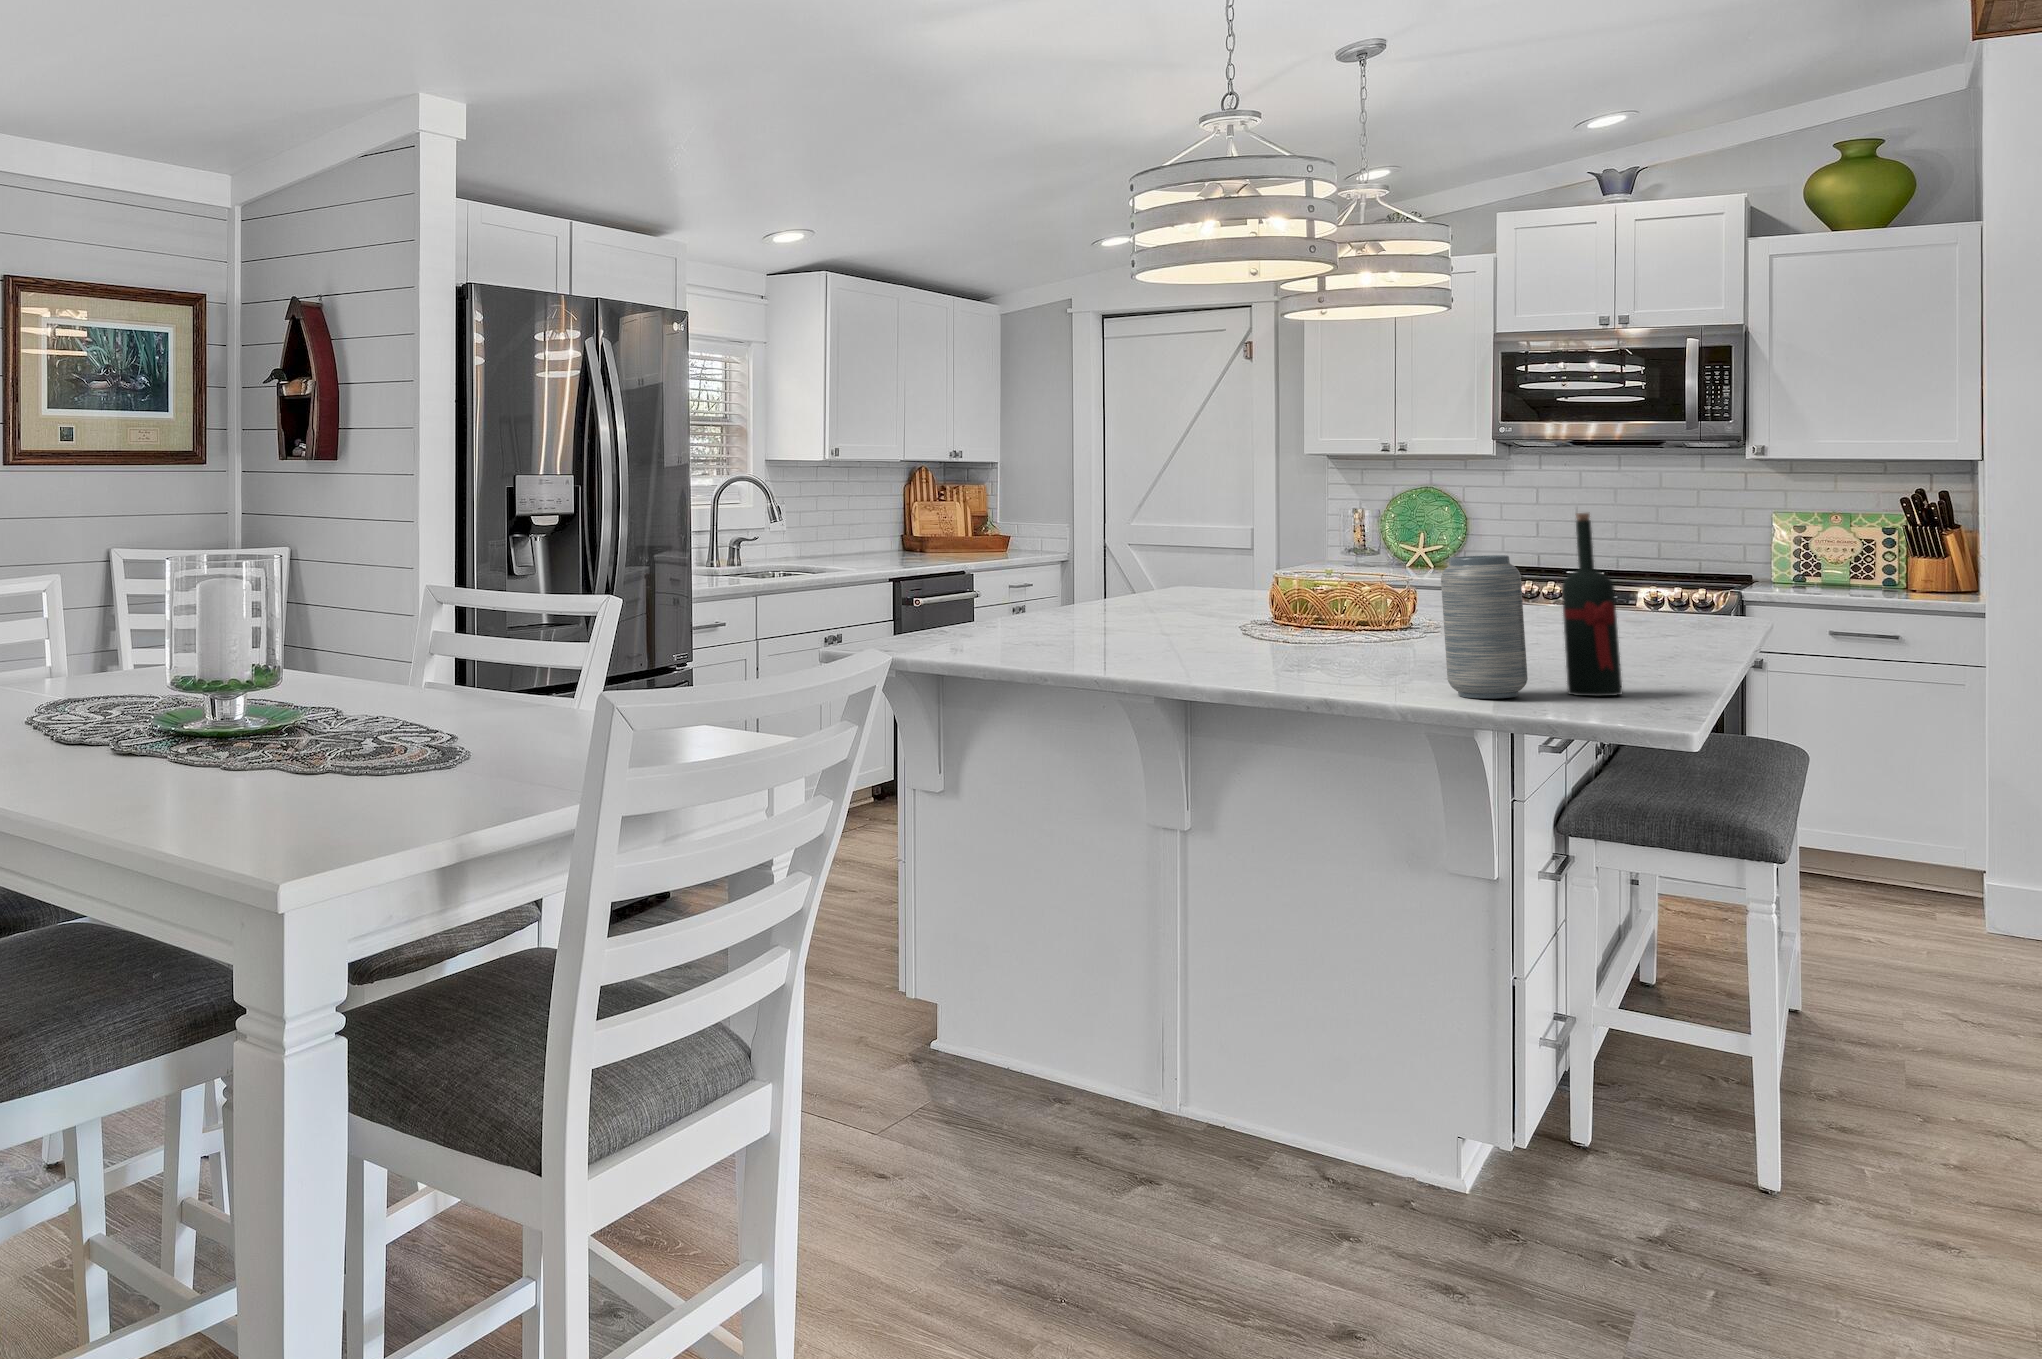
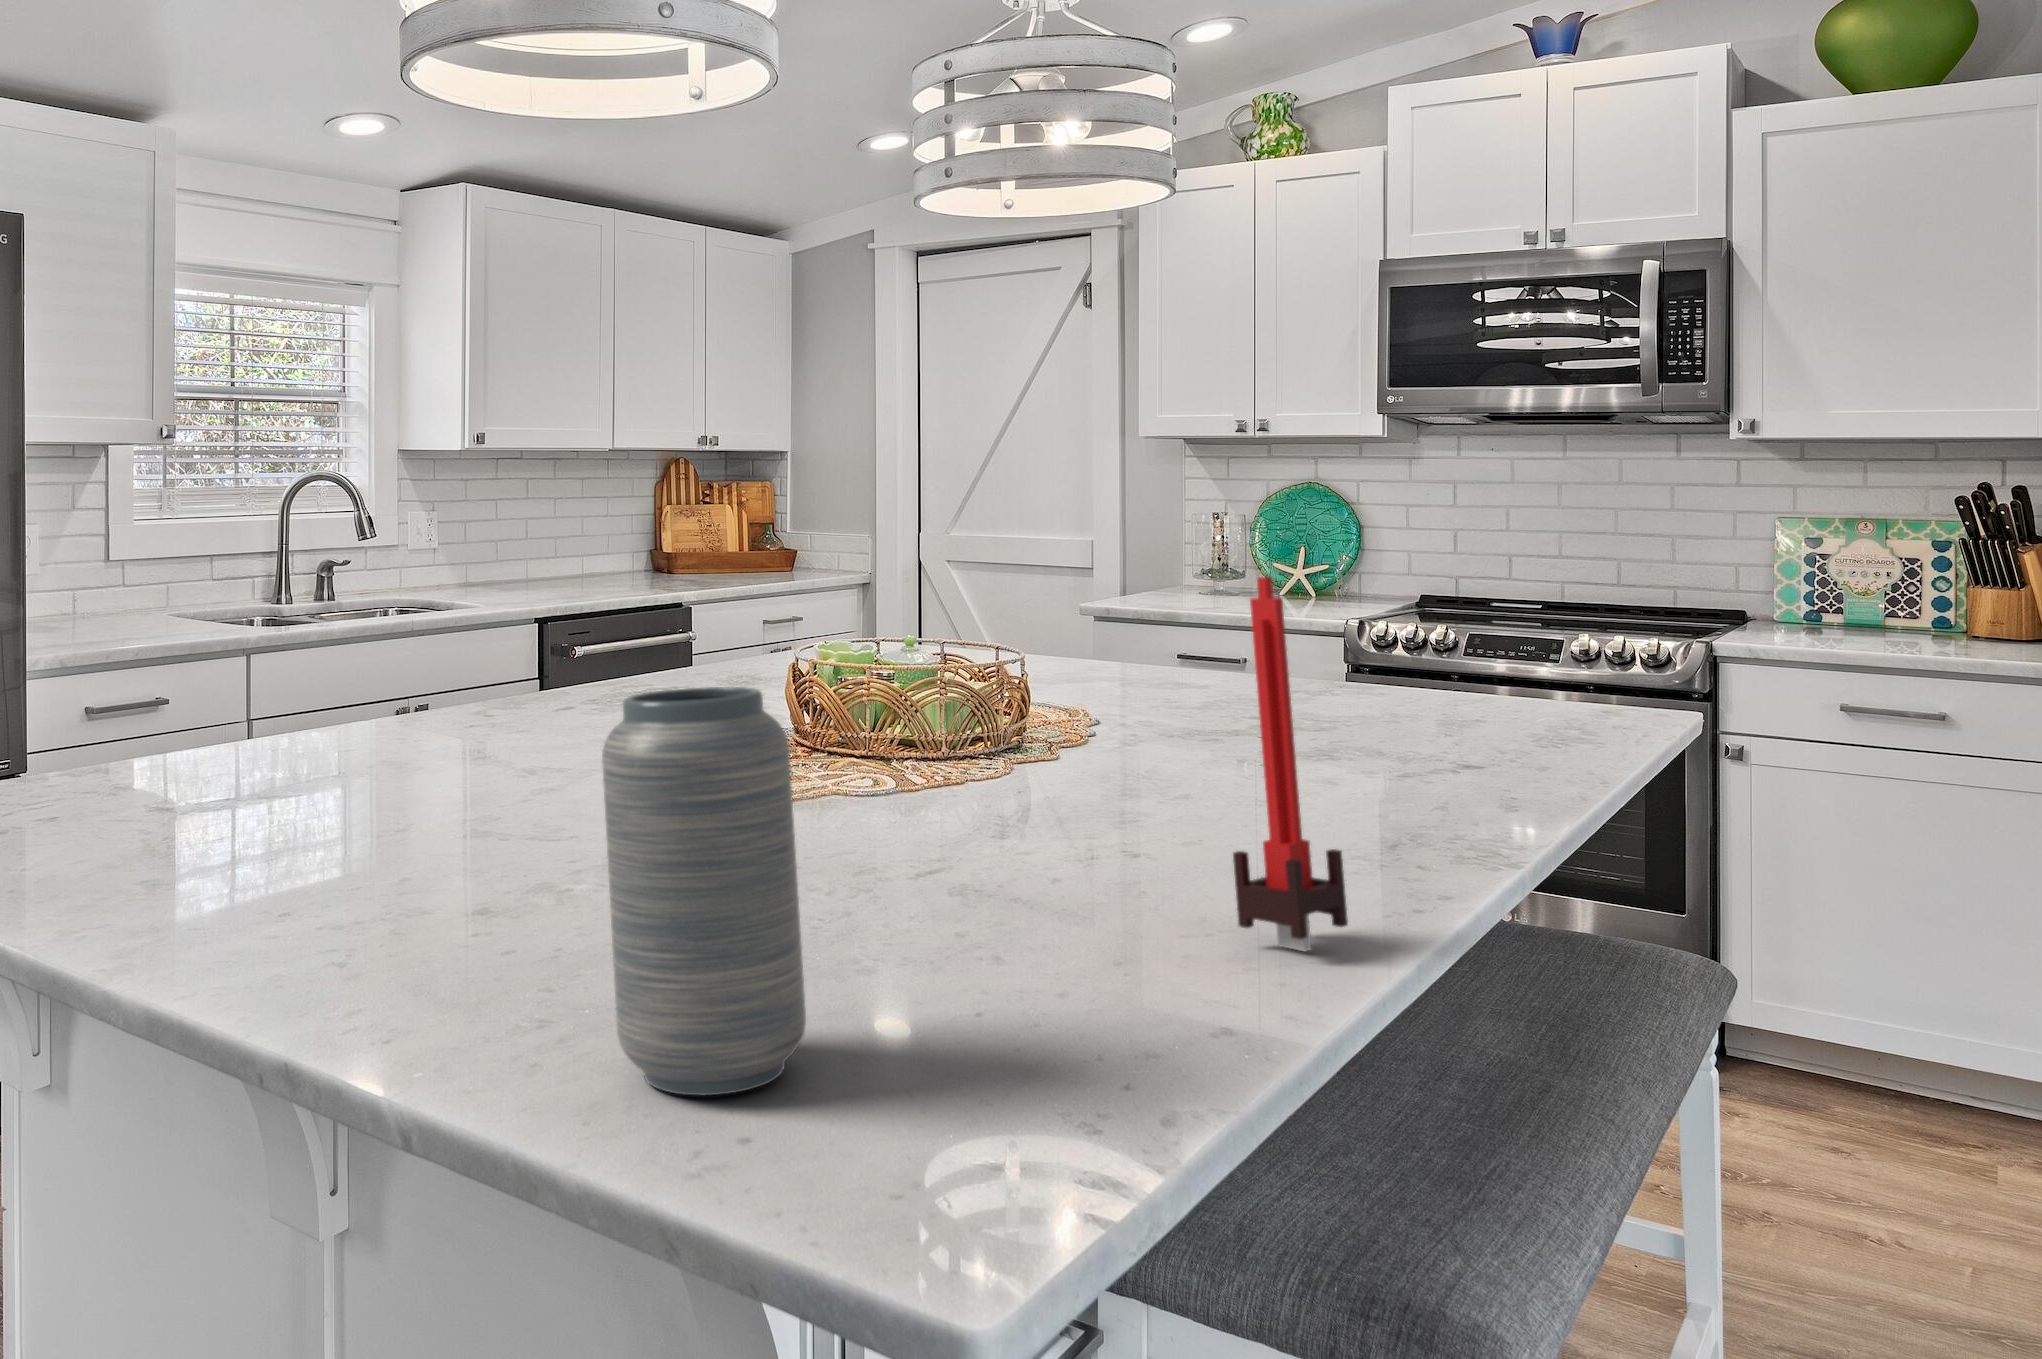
wine bottle: present [1562,513,1622,696] -> none [928,574,1074,1081]
candle: none [1636,520,1687,676] -> present [1233,577,1348,951]

